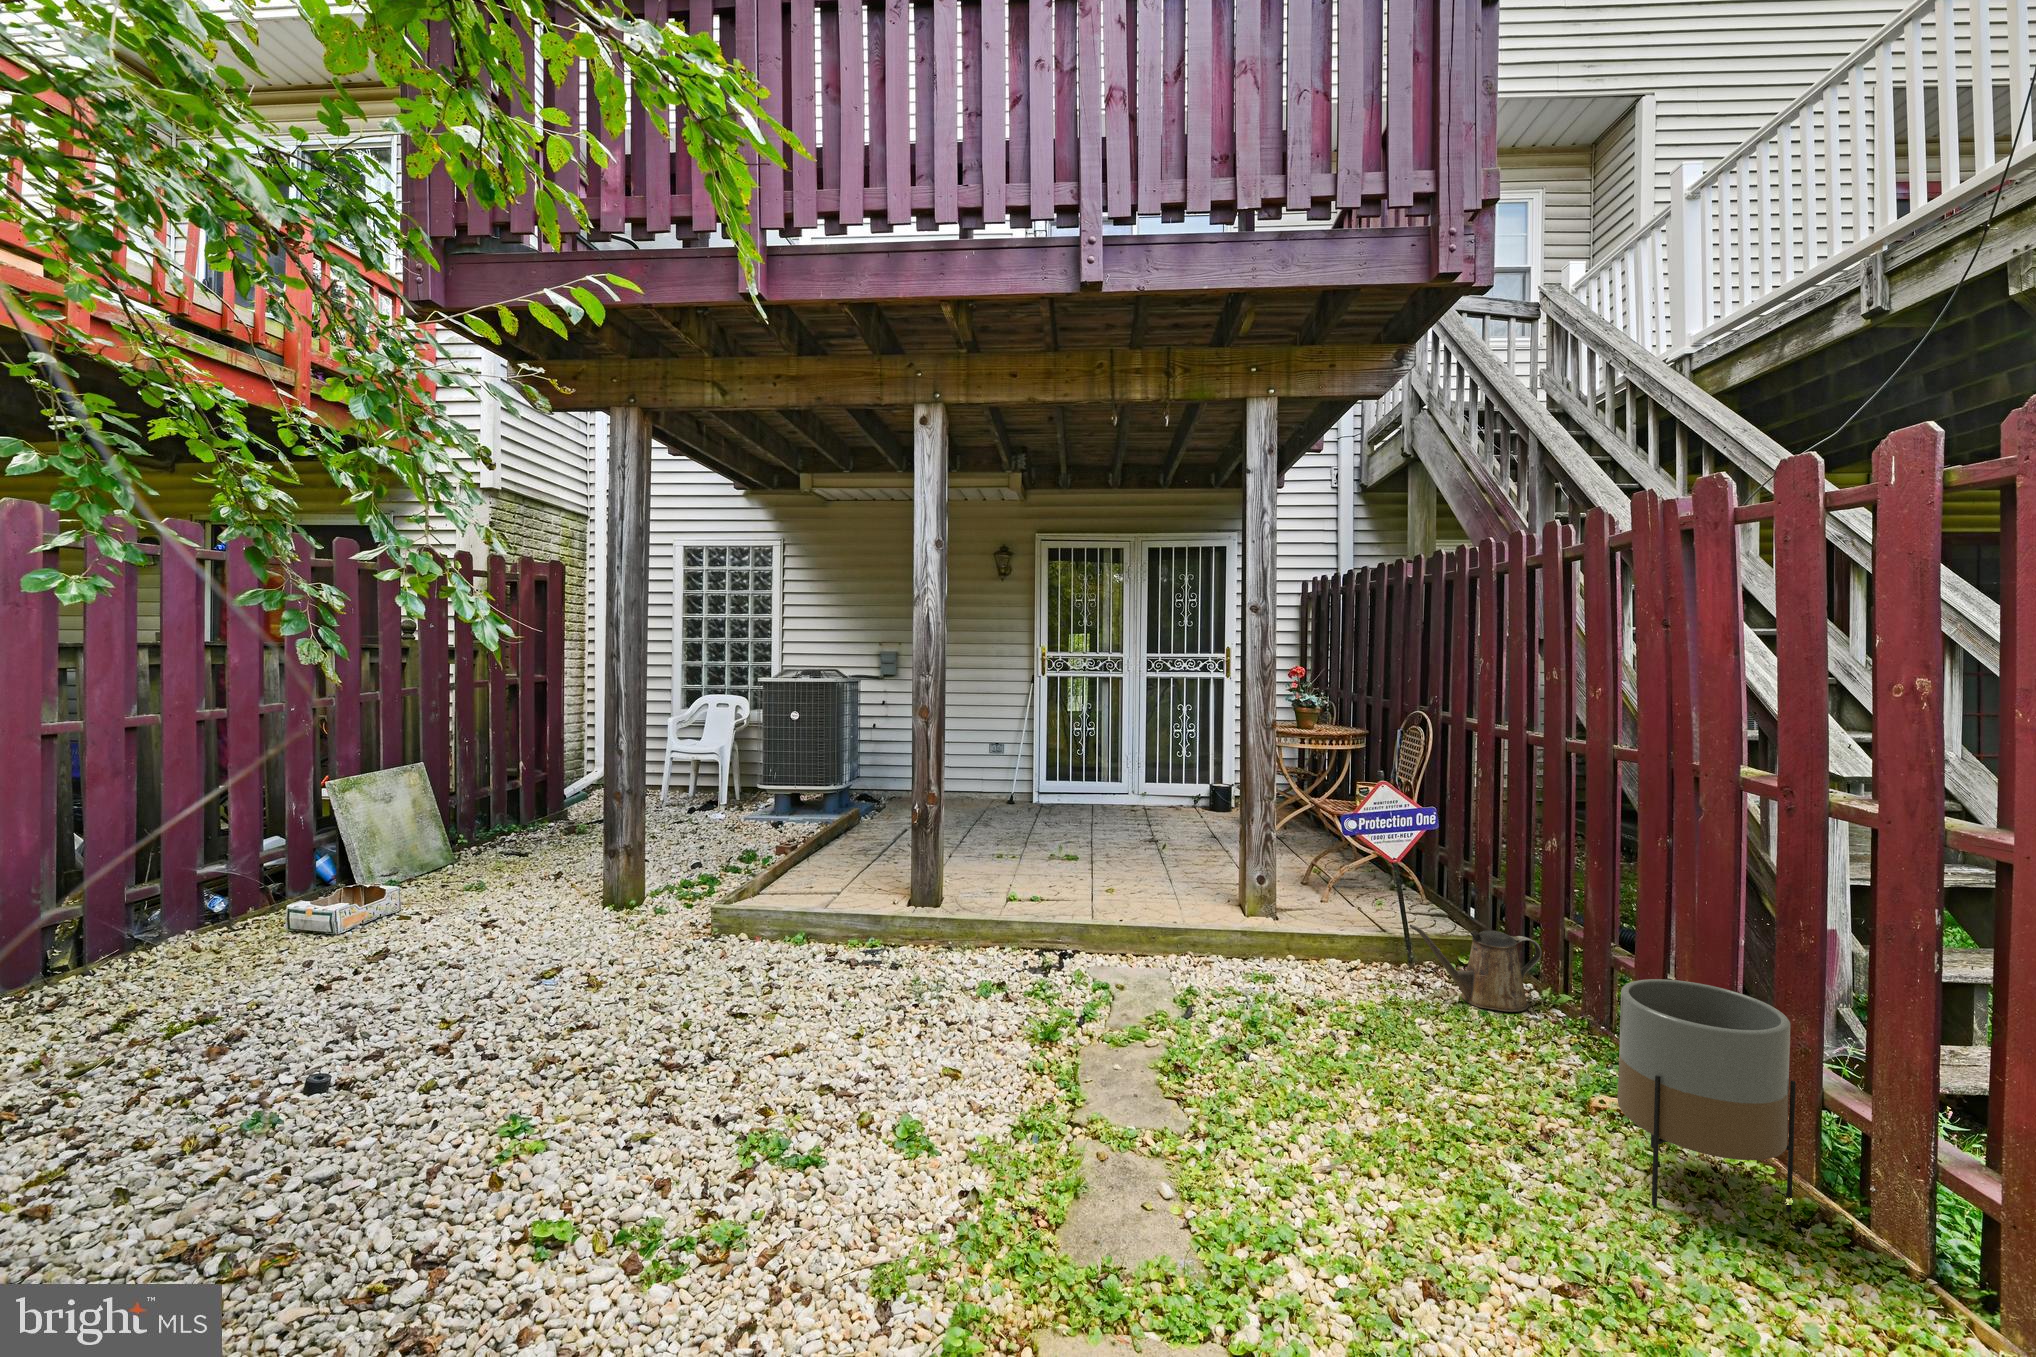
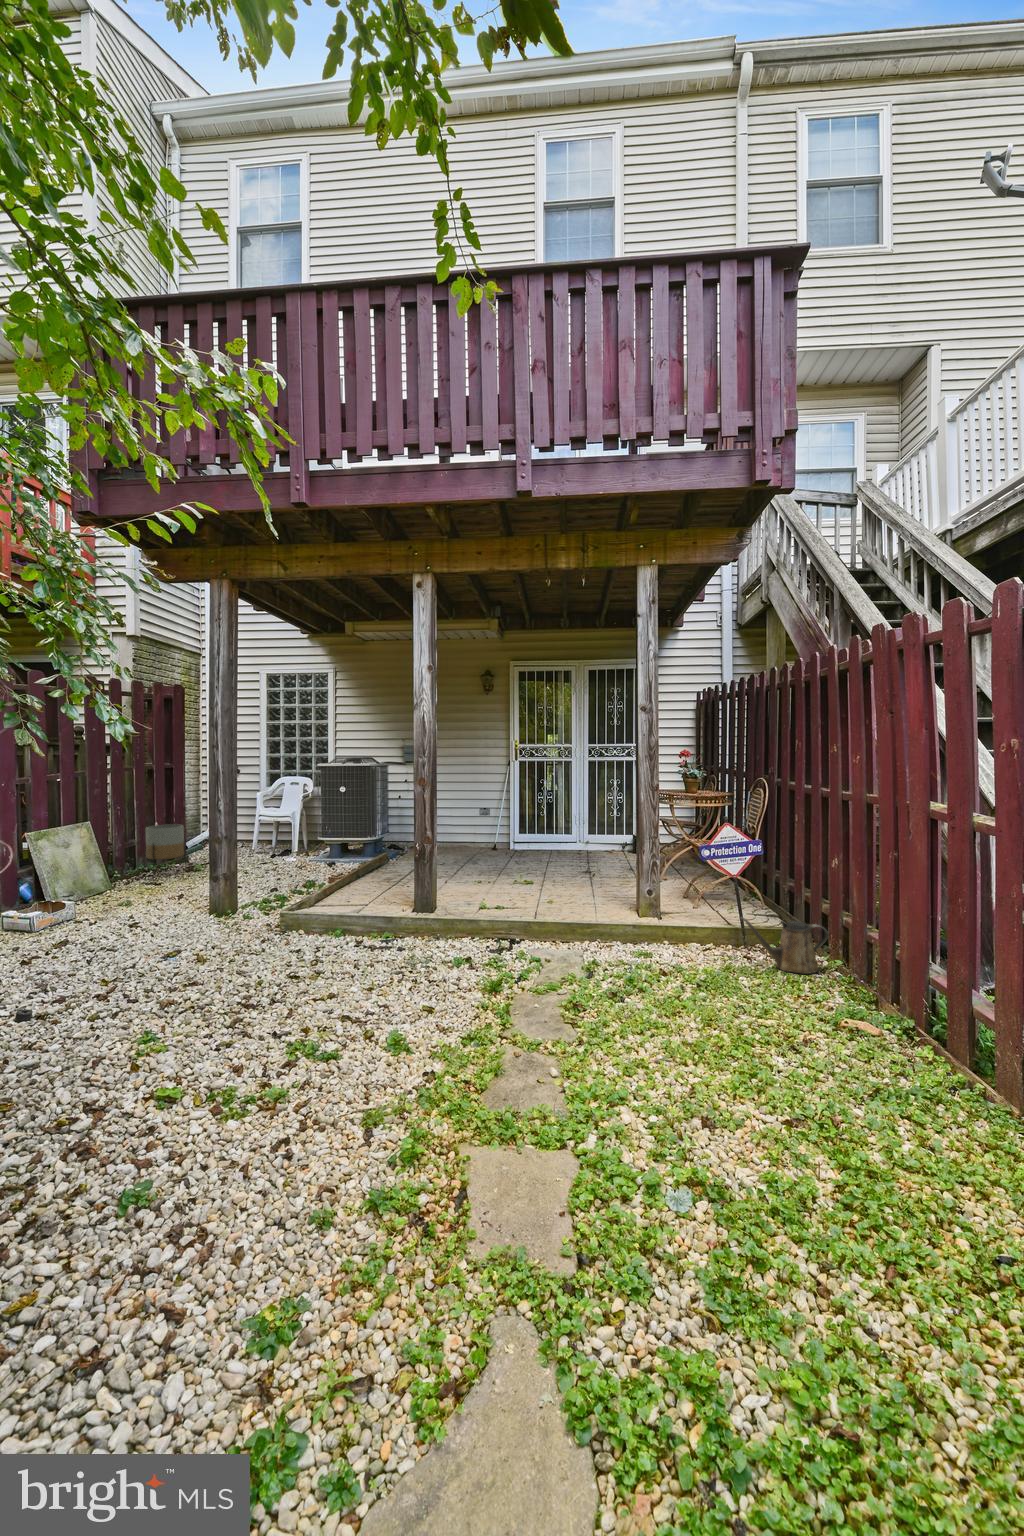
planter: present [1618,979,1796,1213] -> present [146,824,185,861]

